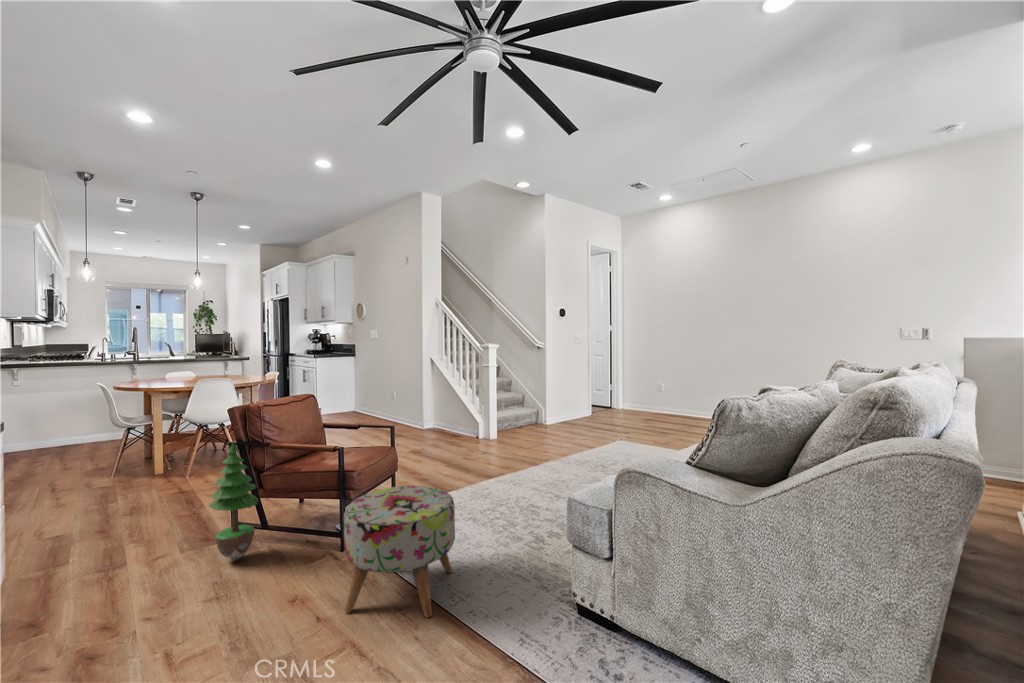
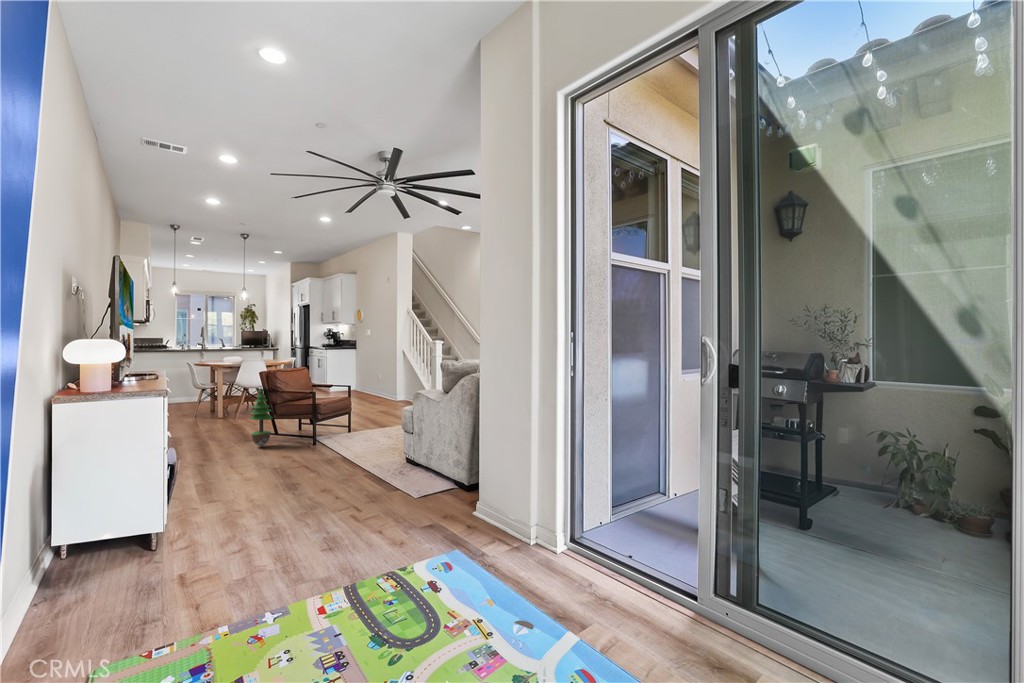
ottoman: present [344,486,455,618] -> none [308,411,365,464]

